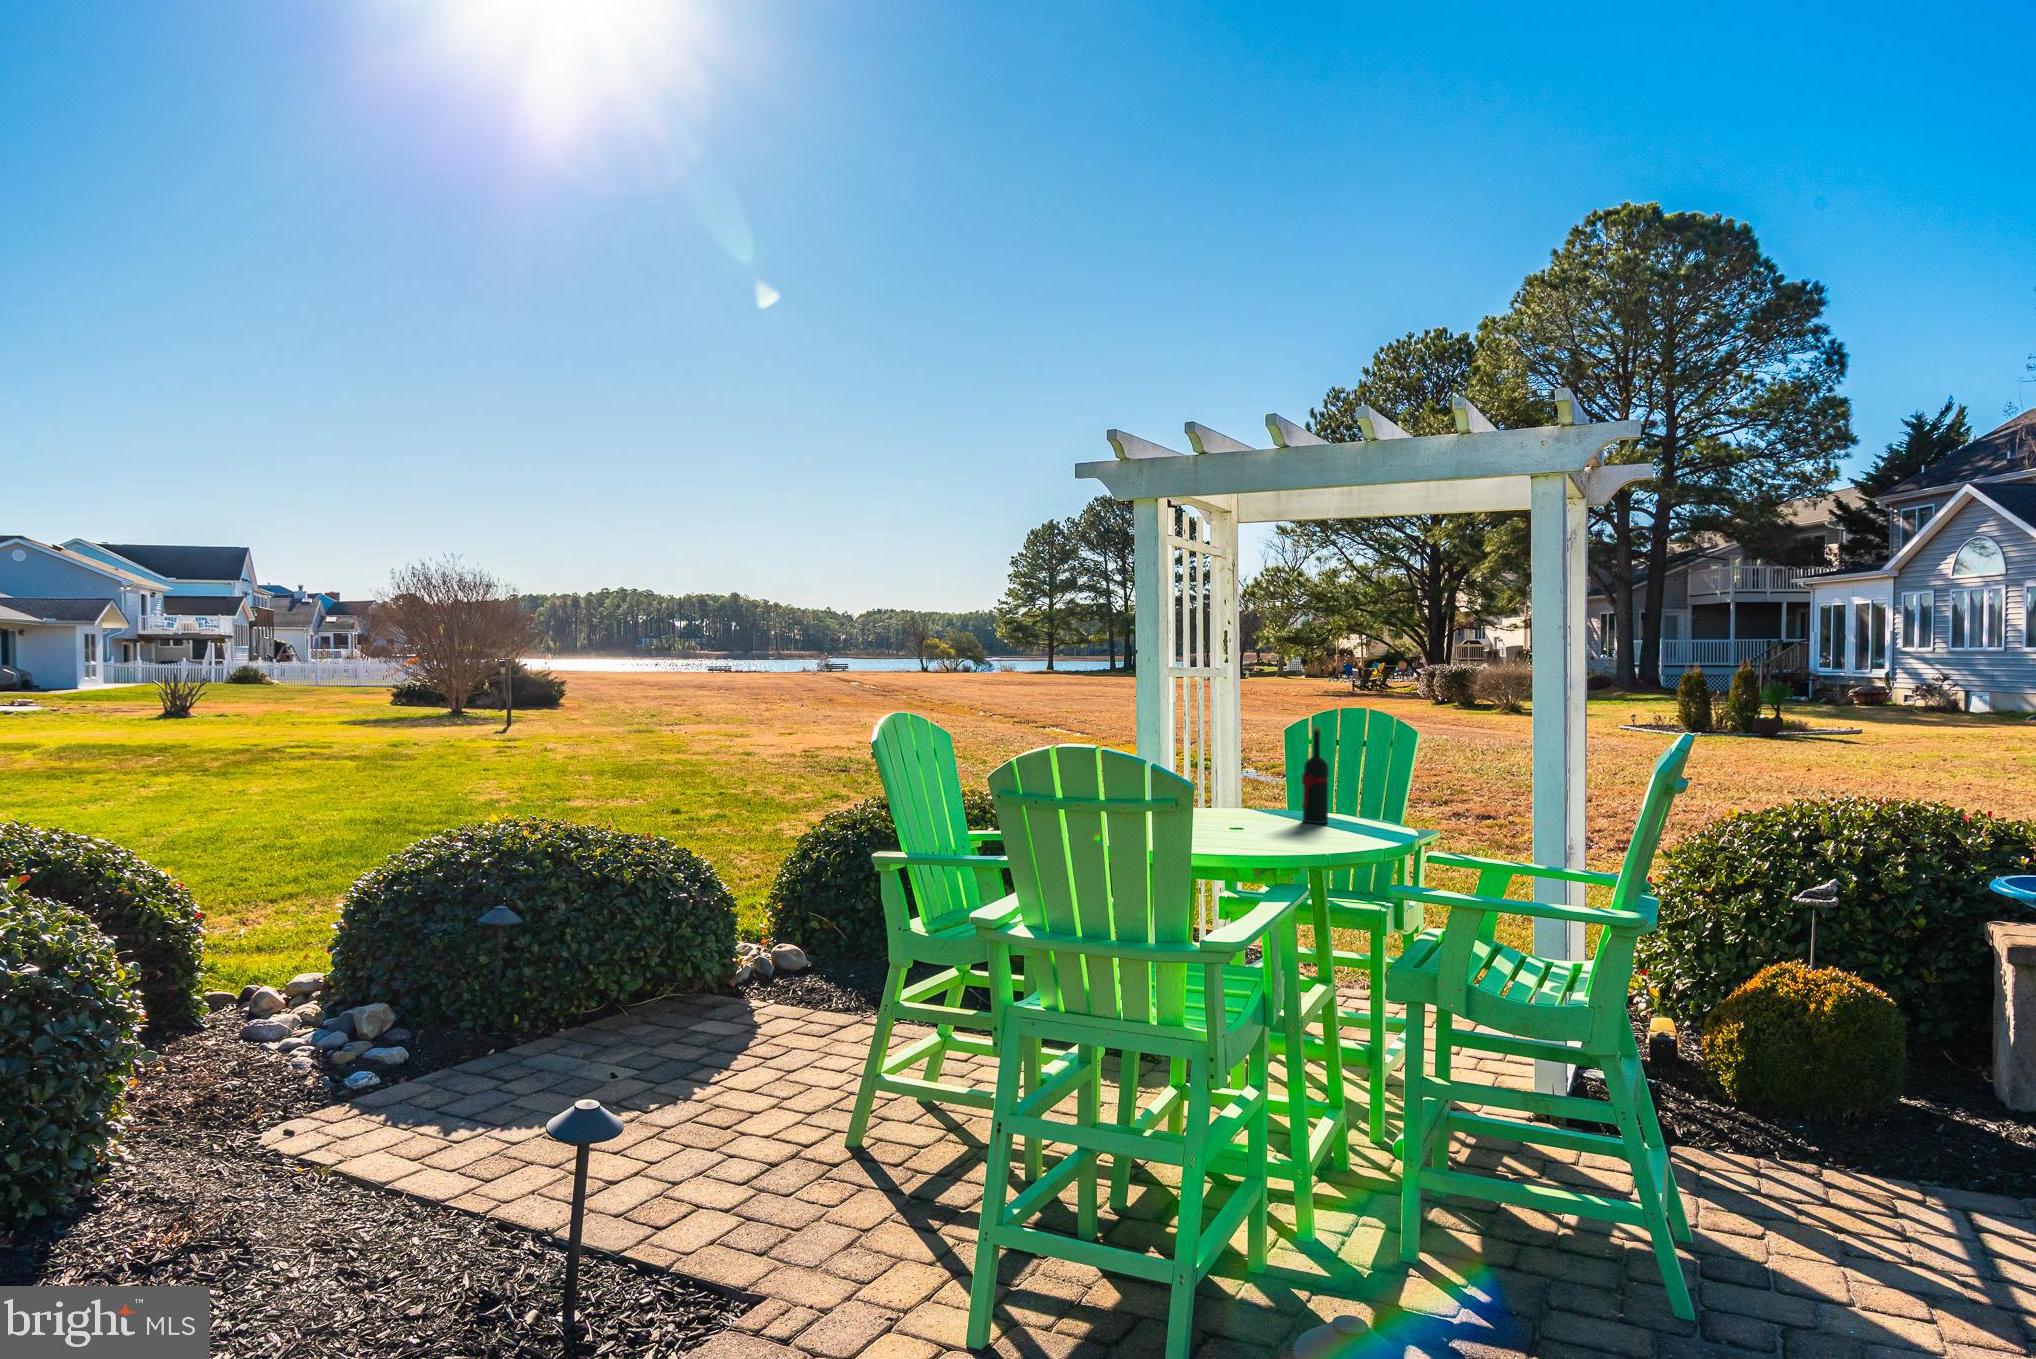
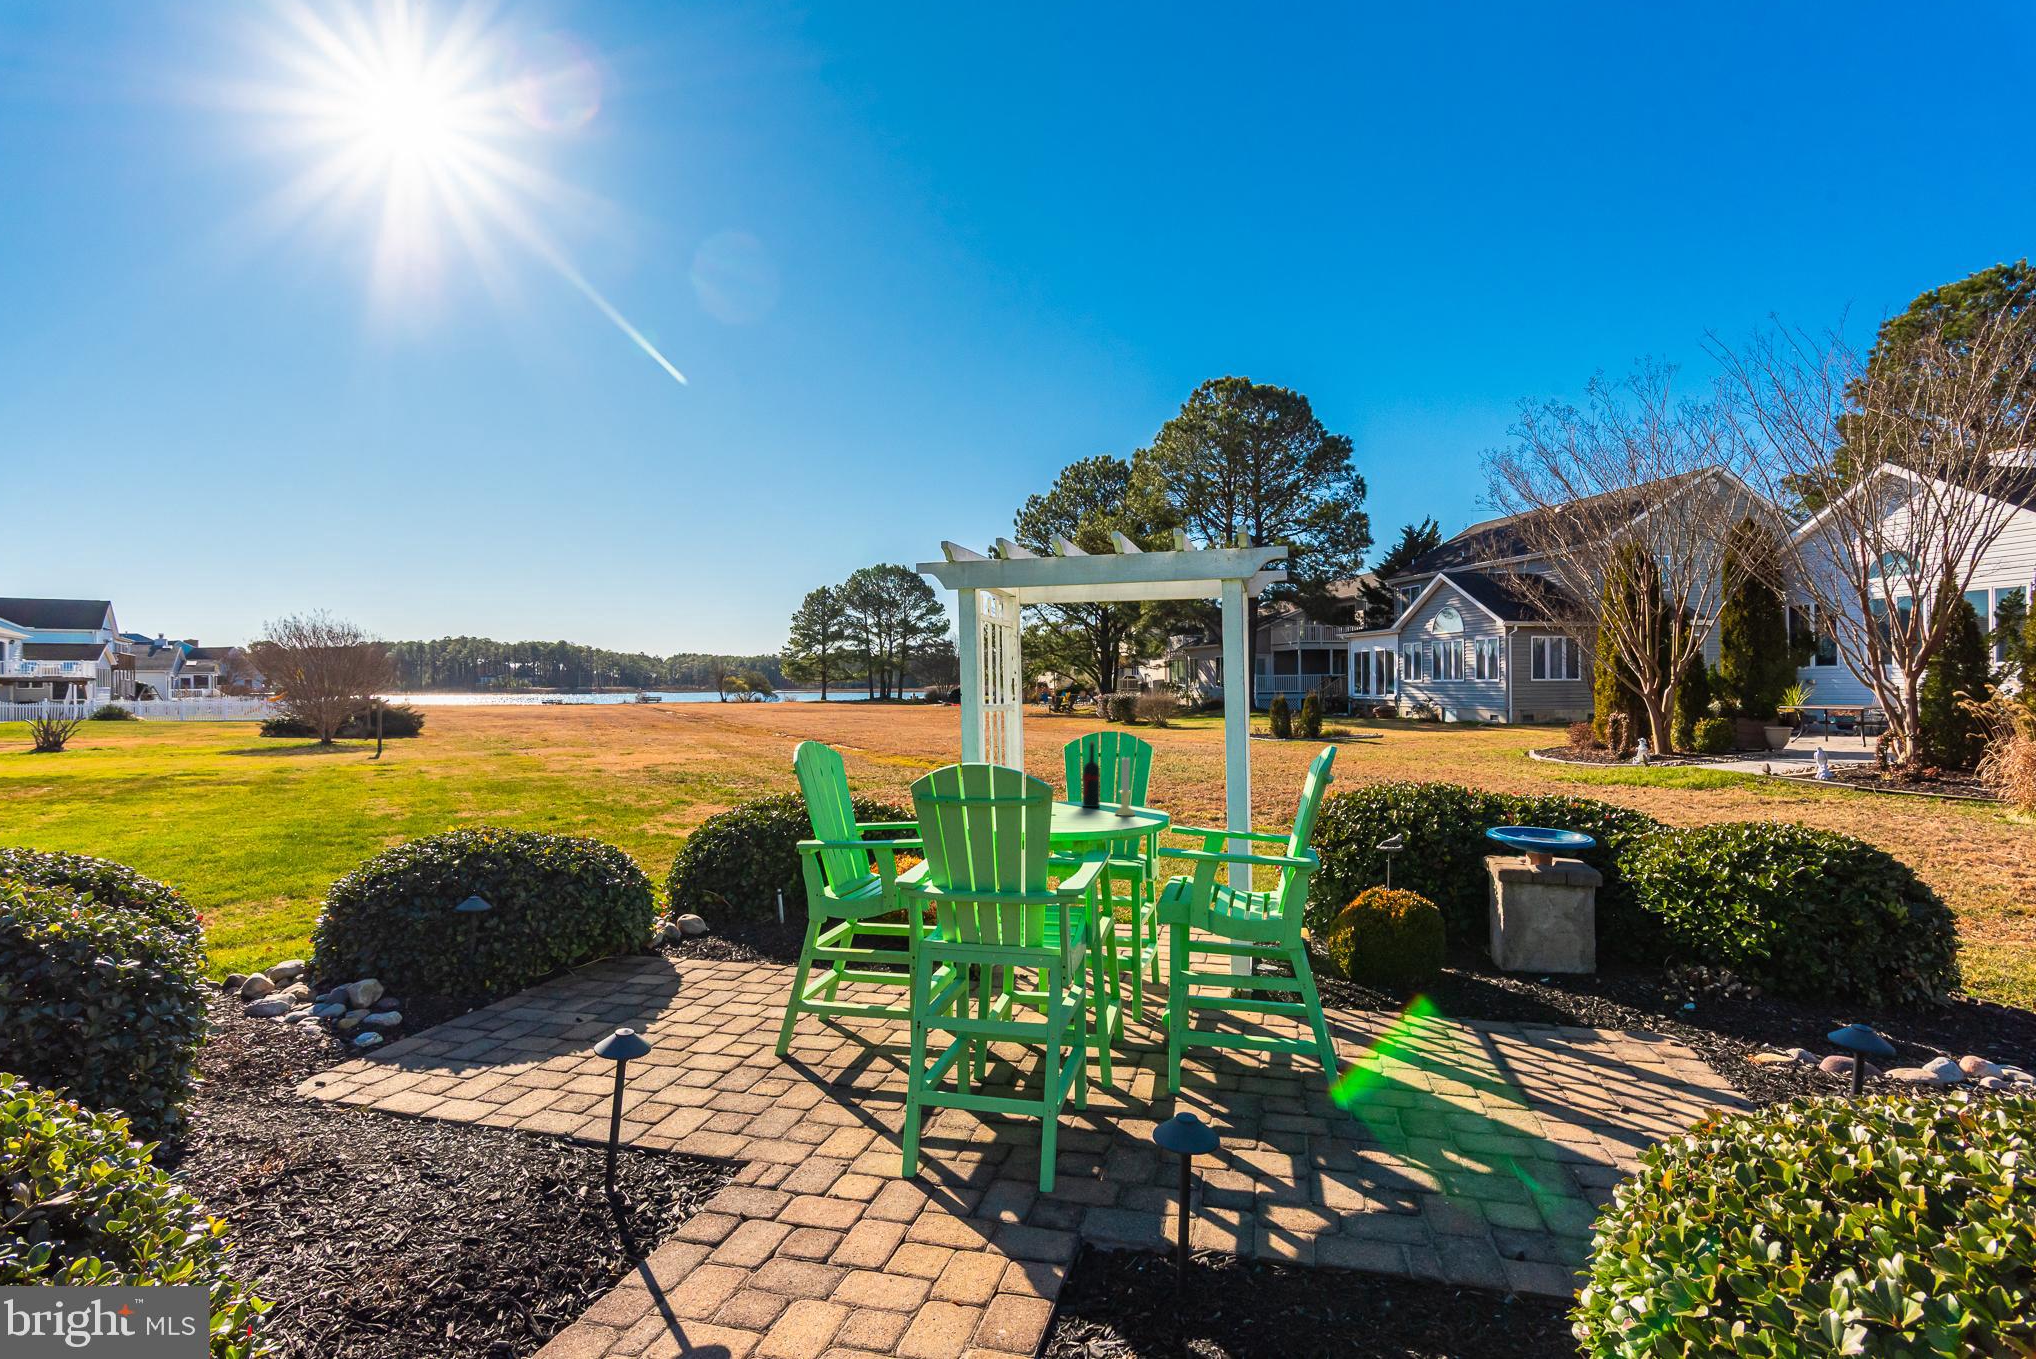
potted tree: present [1753,682,1791,736] -> none [1318,703,1342,742]
candle holder: none [1341,749,1373,838] -> present [1115,758,1135,816]

